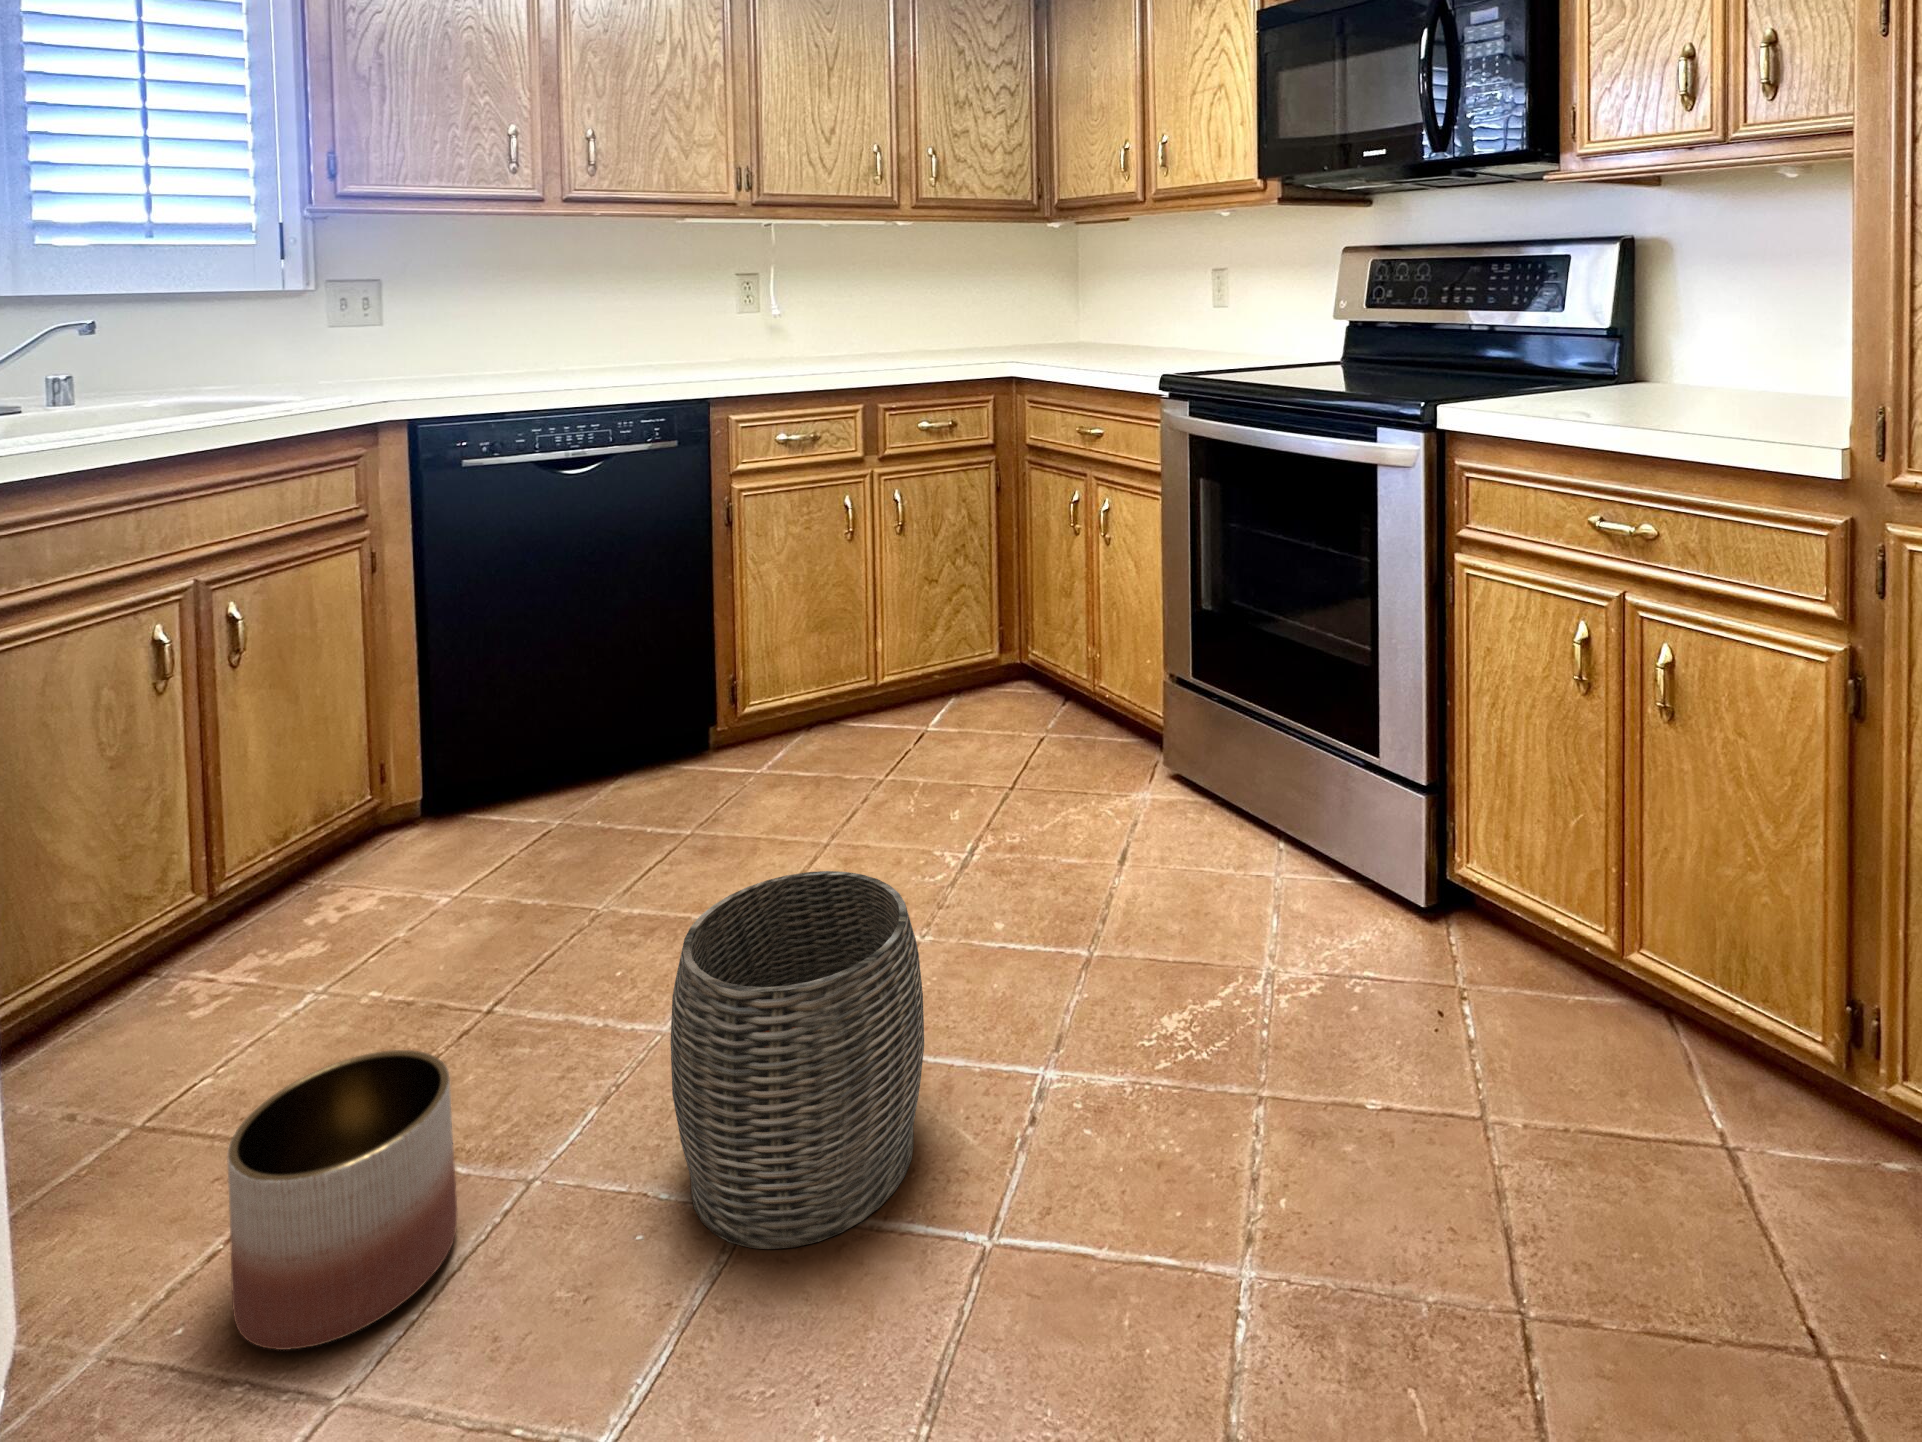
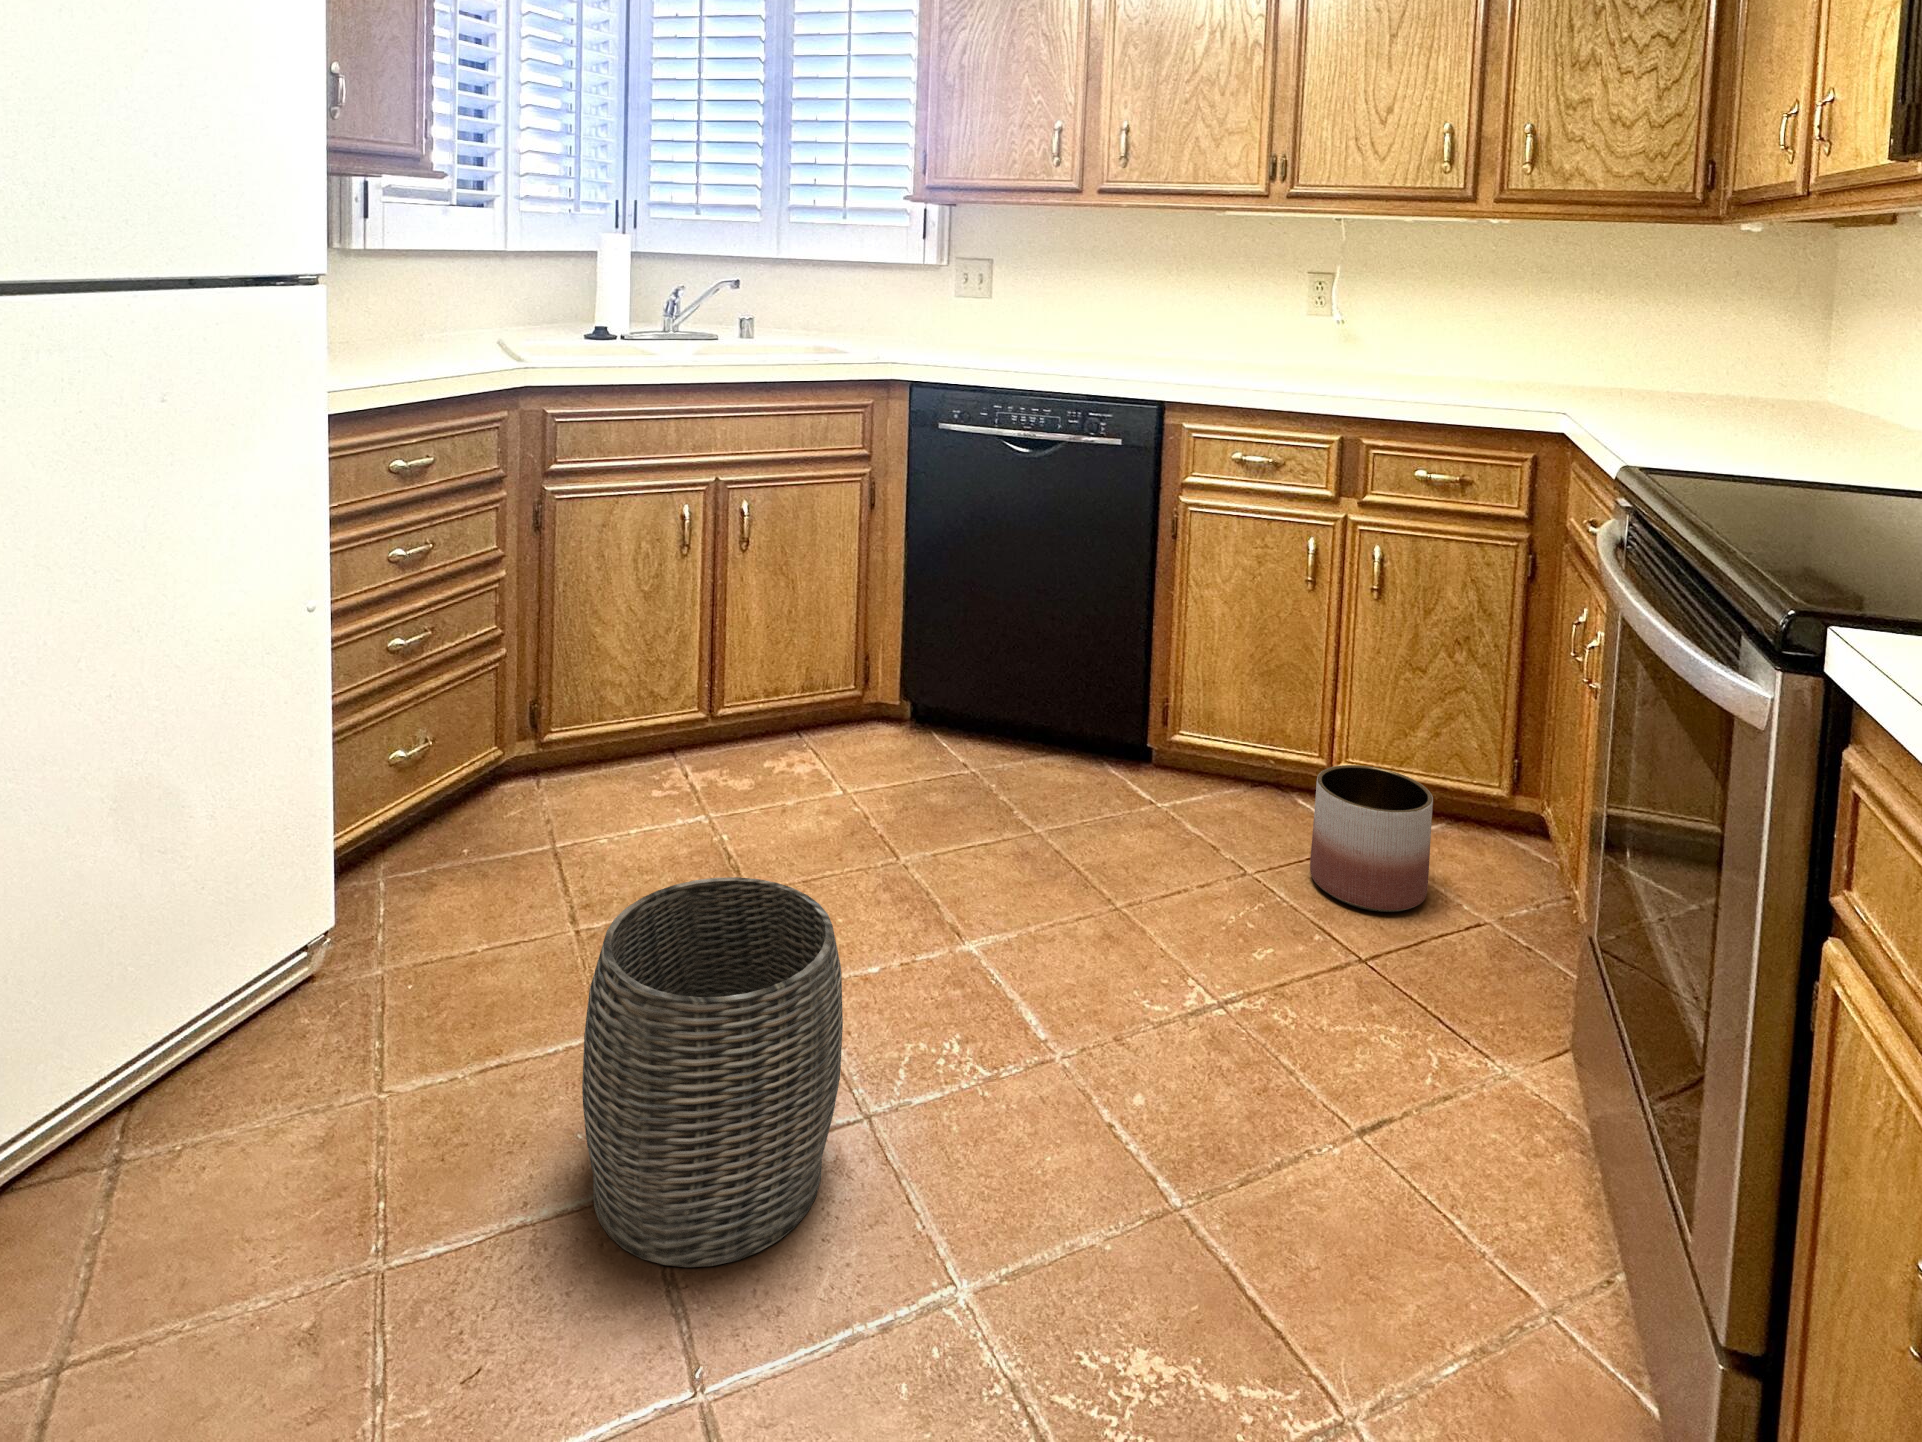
planter: present [227,1050,457,1350] -> present [1310,765,1433,912]

